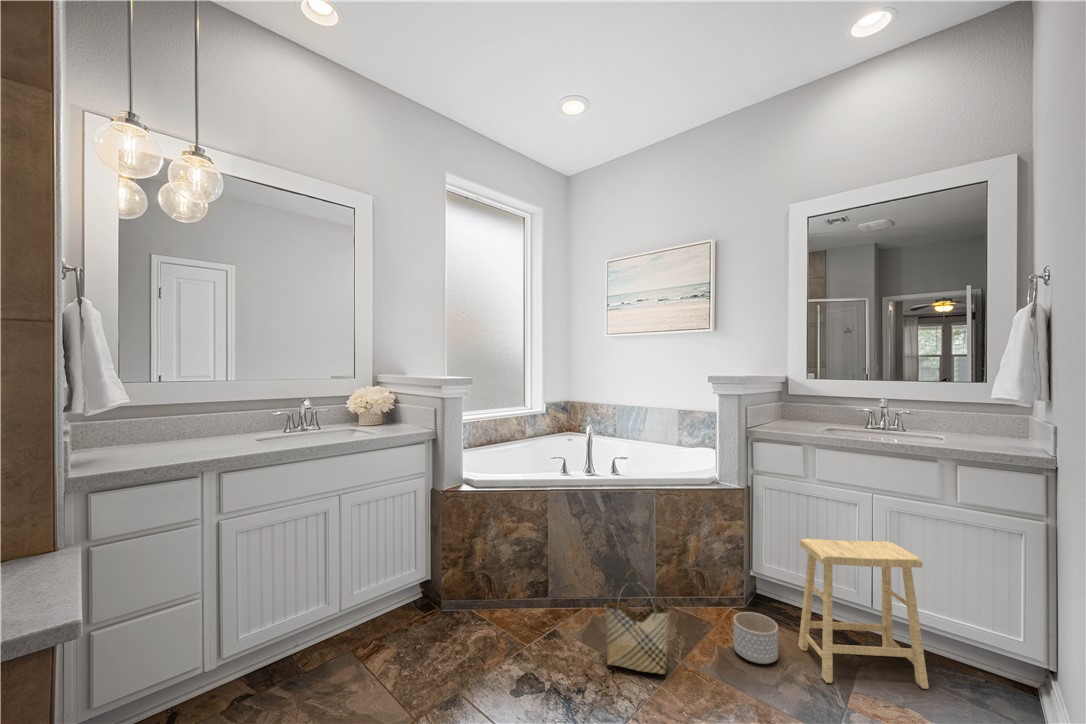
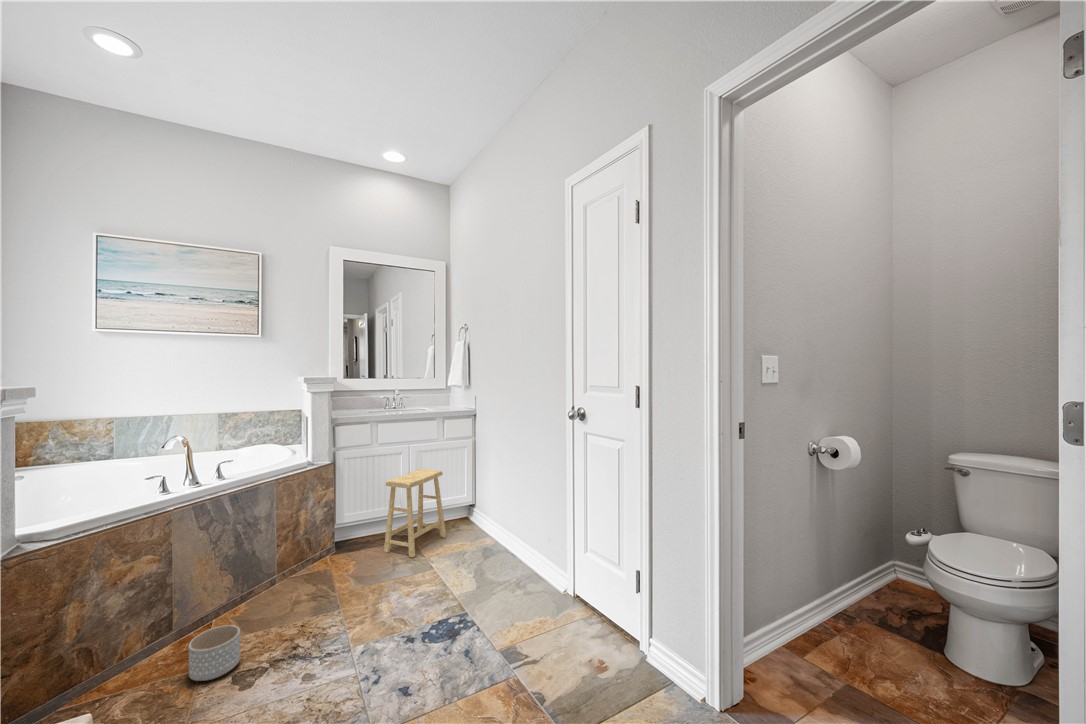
woven basket: present [604,569,670,674] -> none [284,540,339,627]
planter: present [734,612,778,664] -> present [188,625,240,681]

